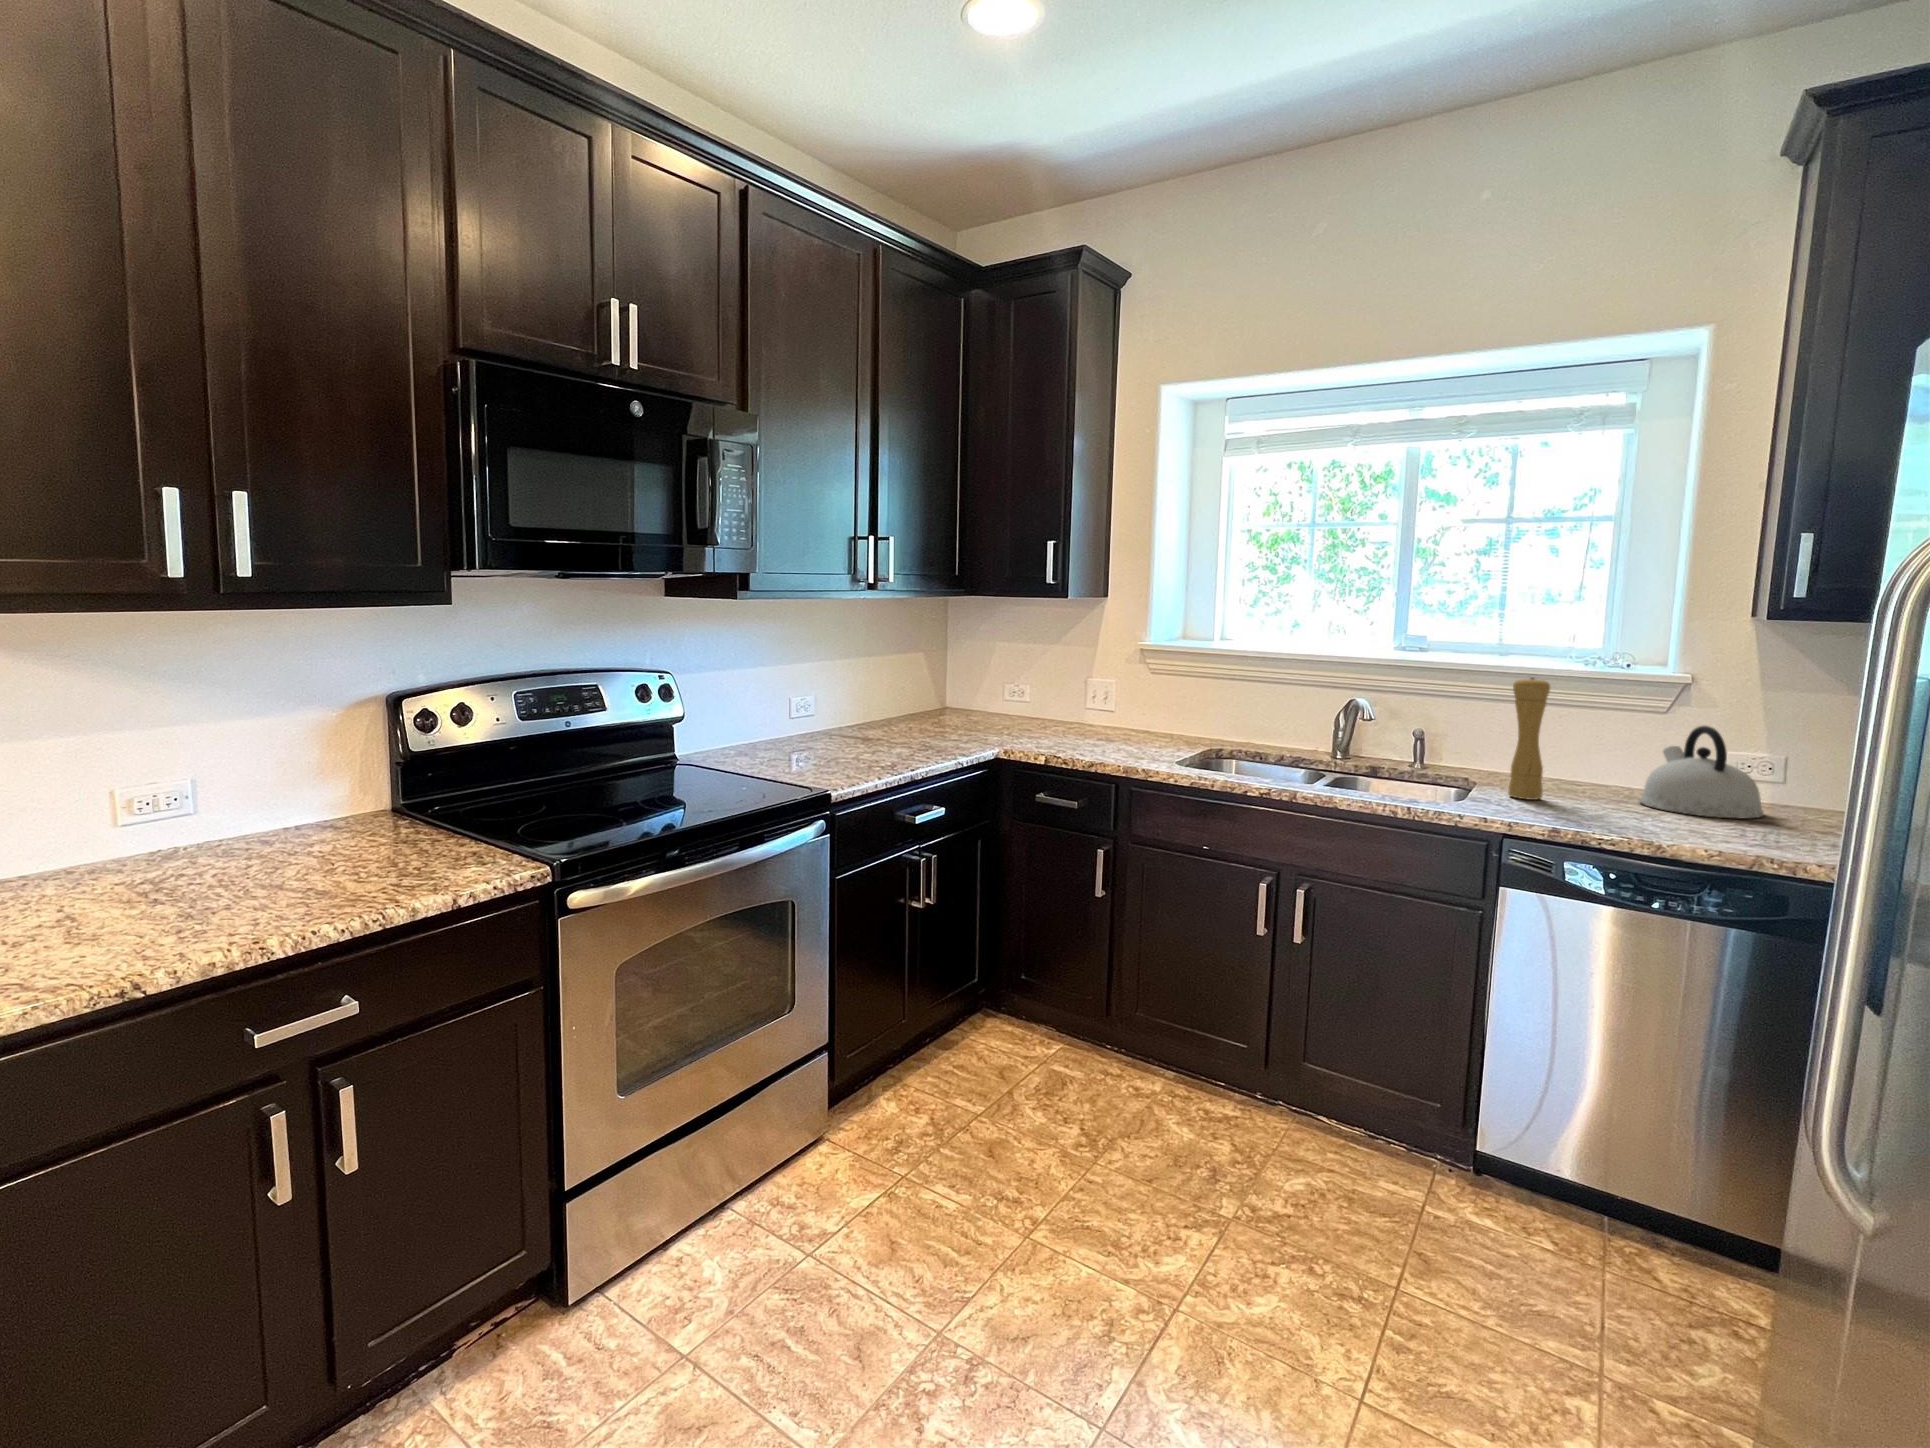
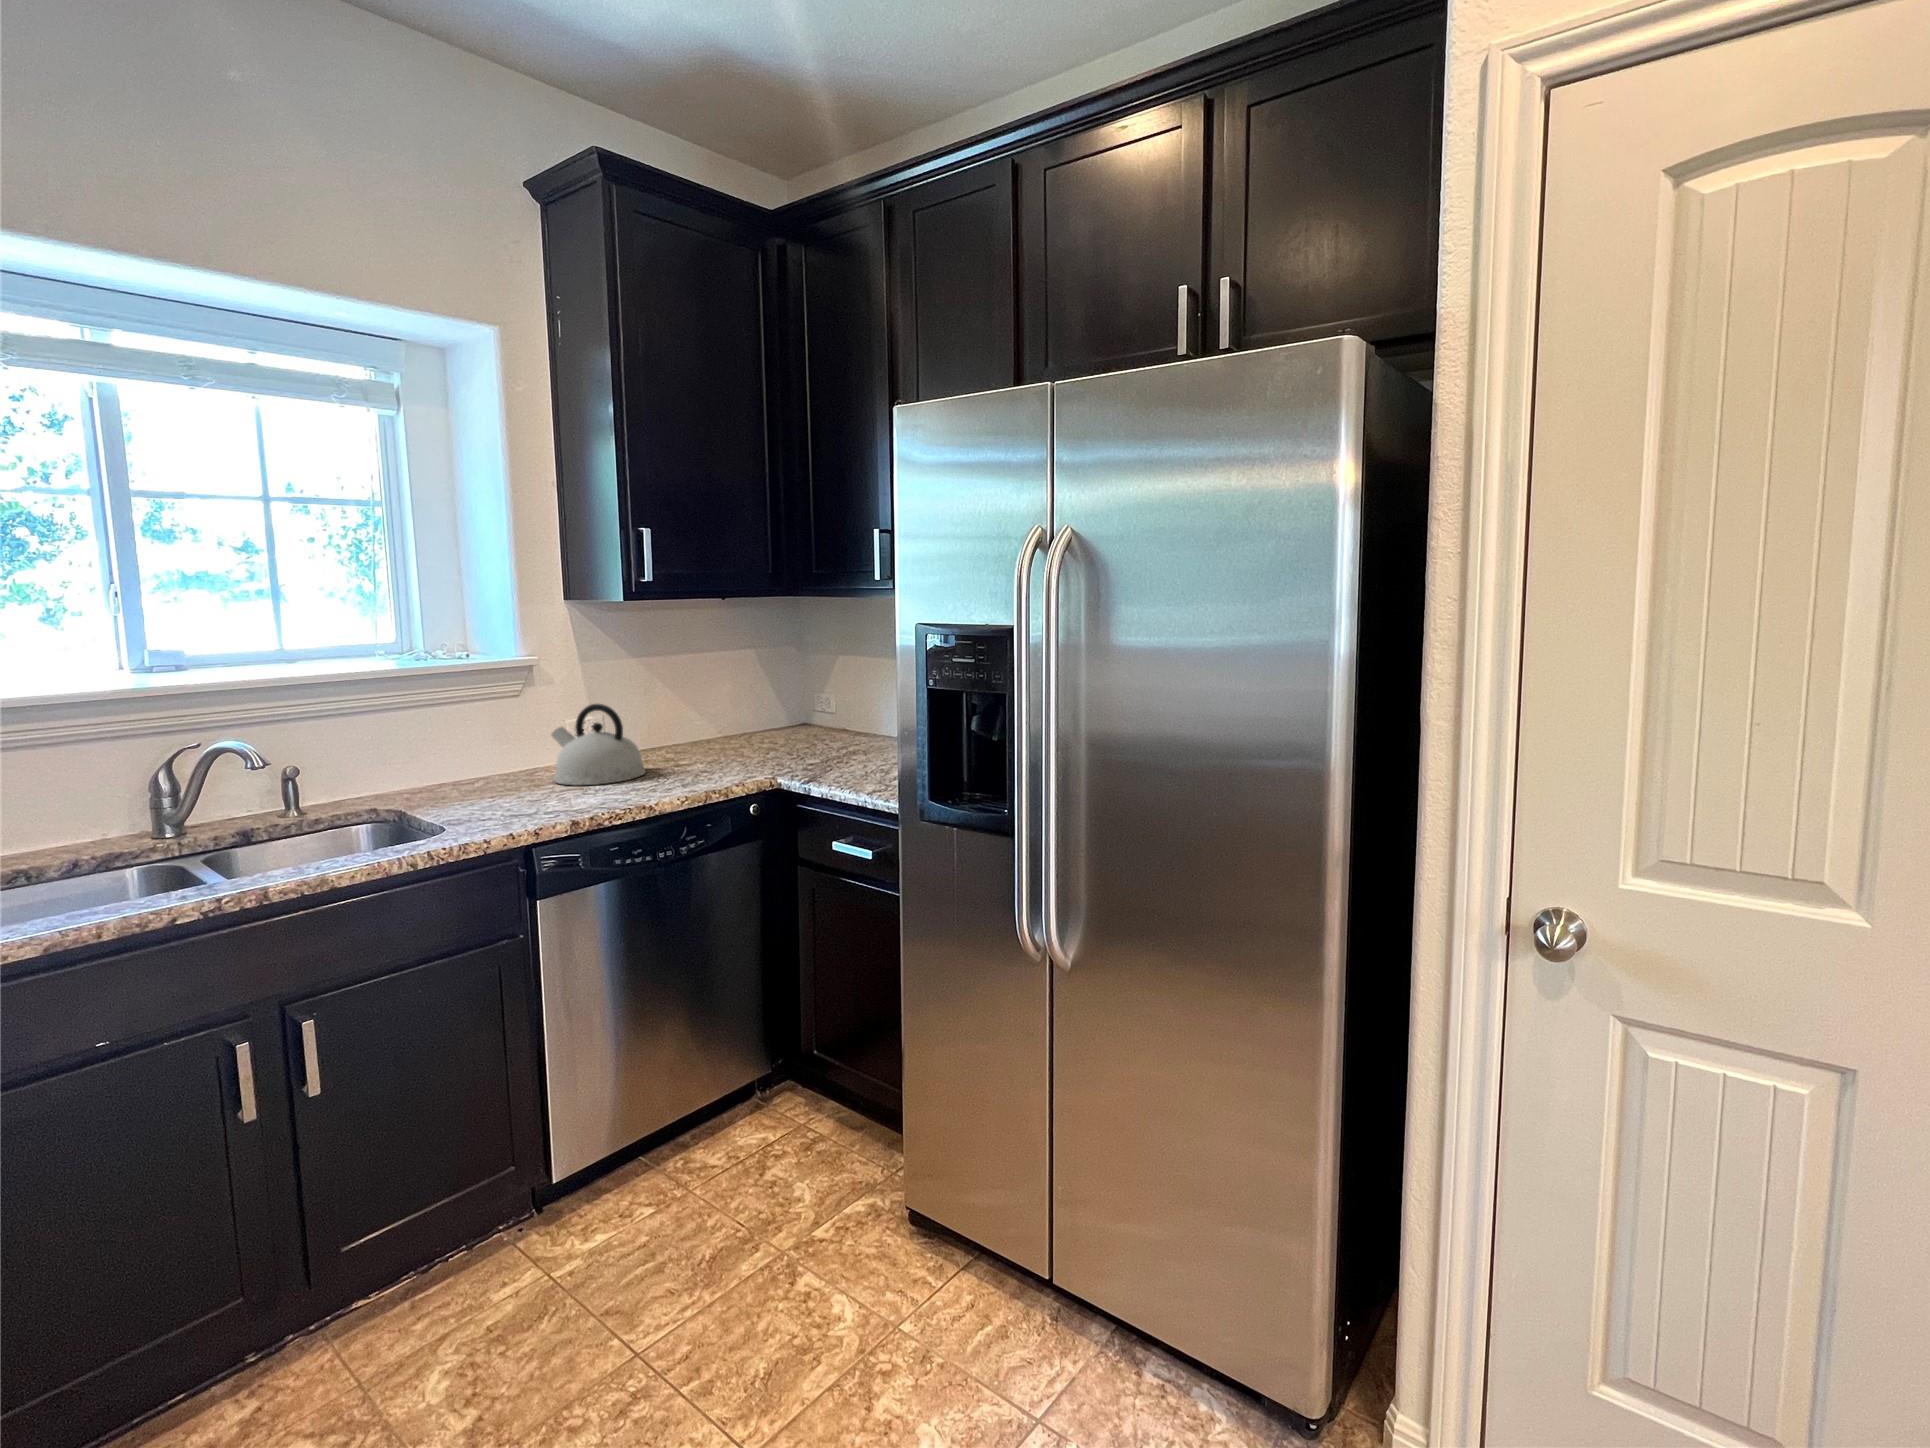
pepper mill: present [1508,677,1550,800] -> none [460,680,506,812]

